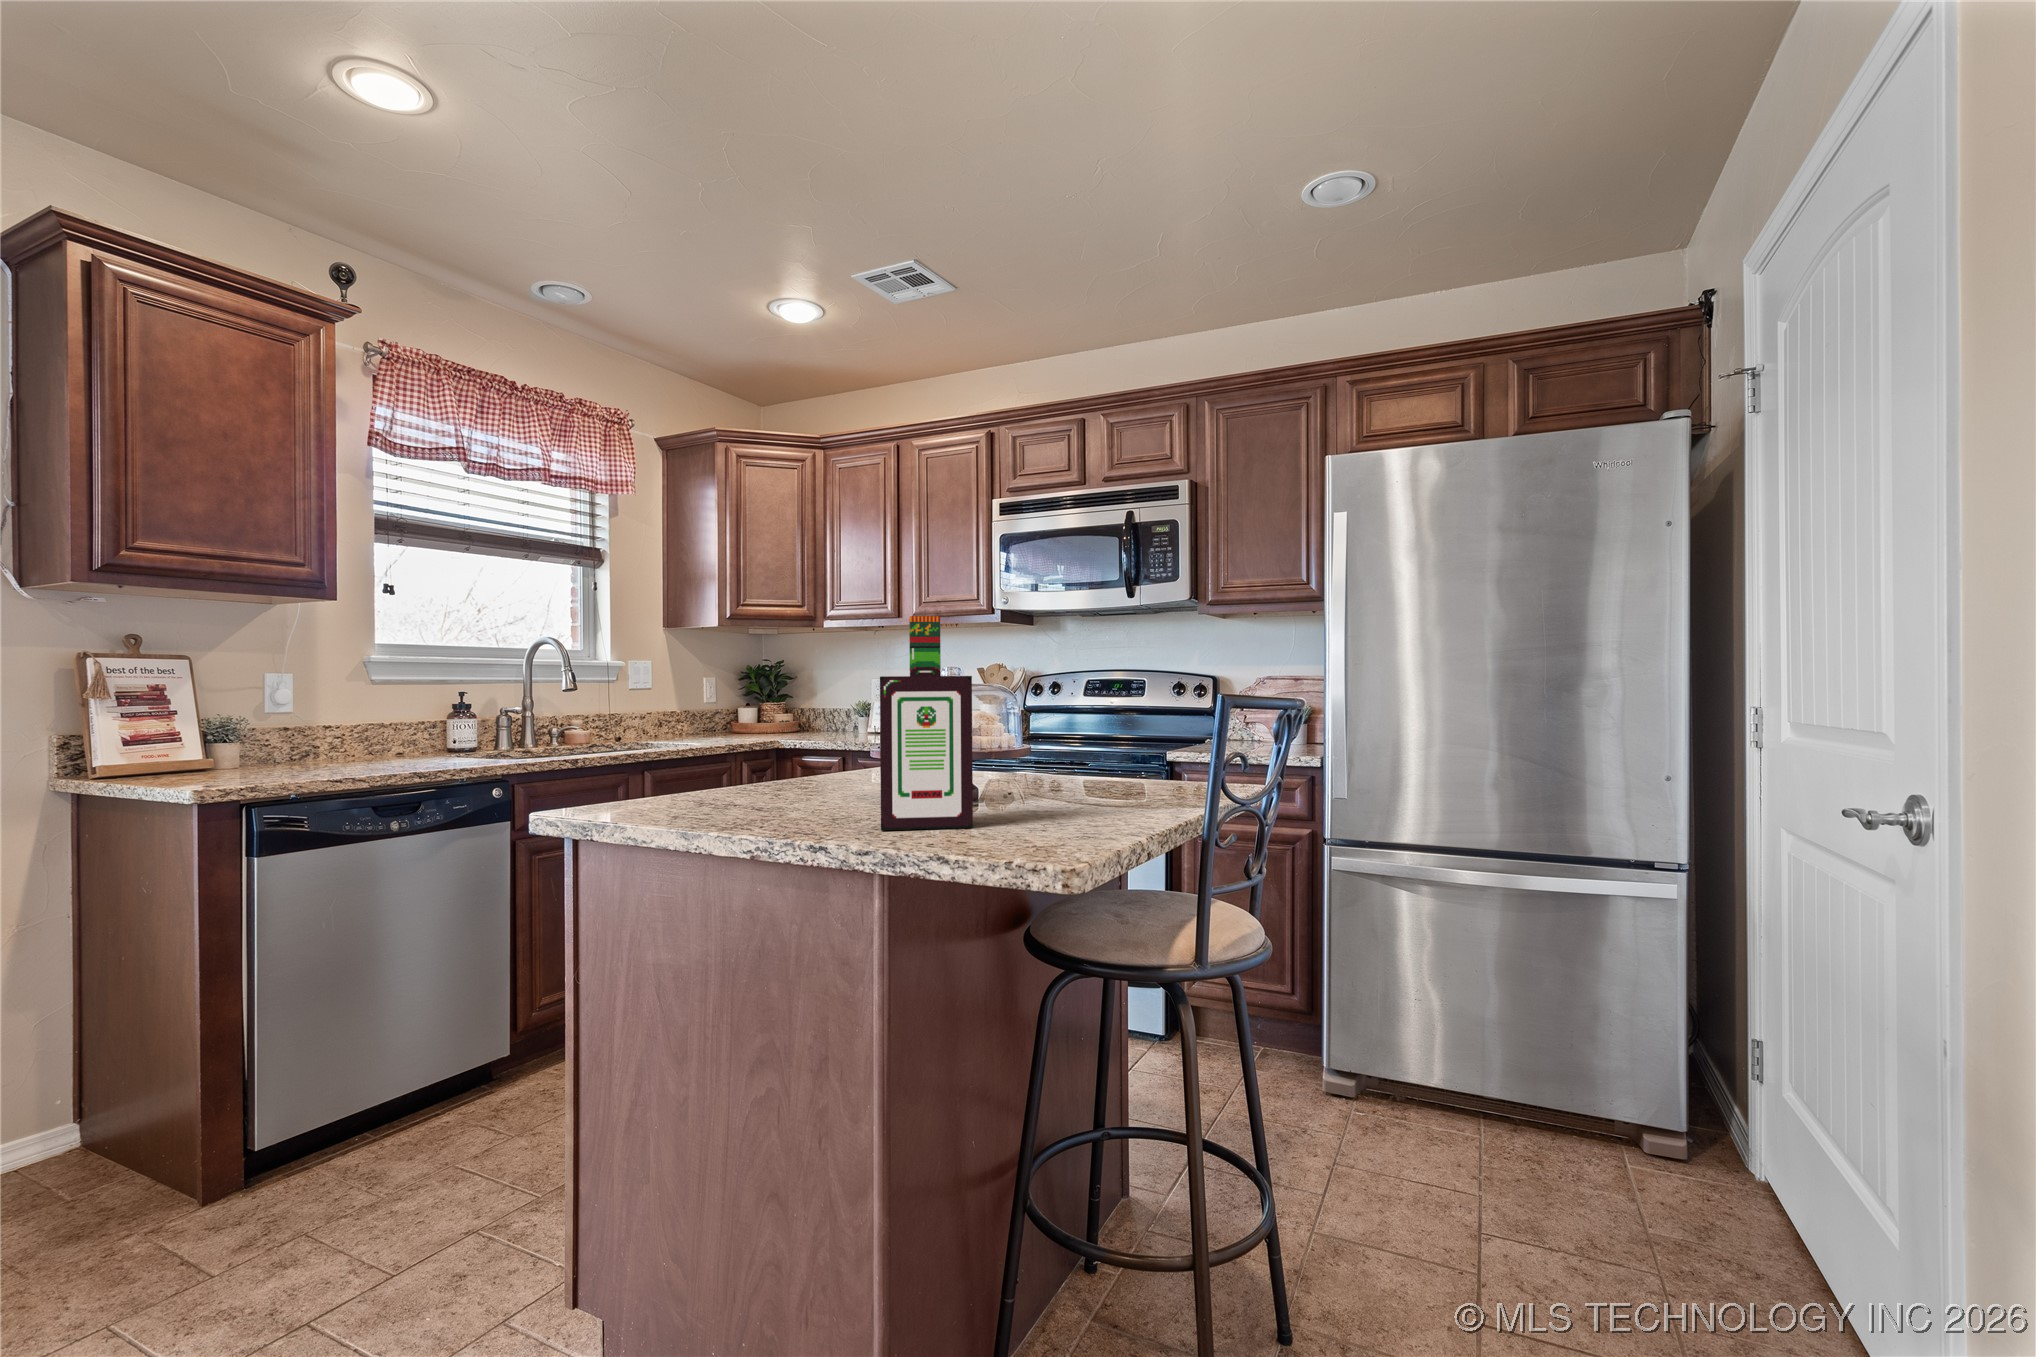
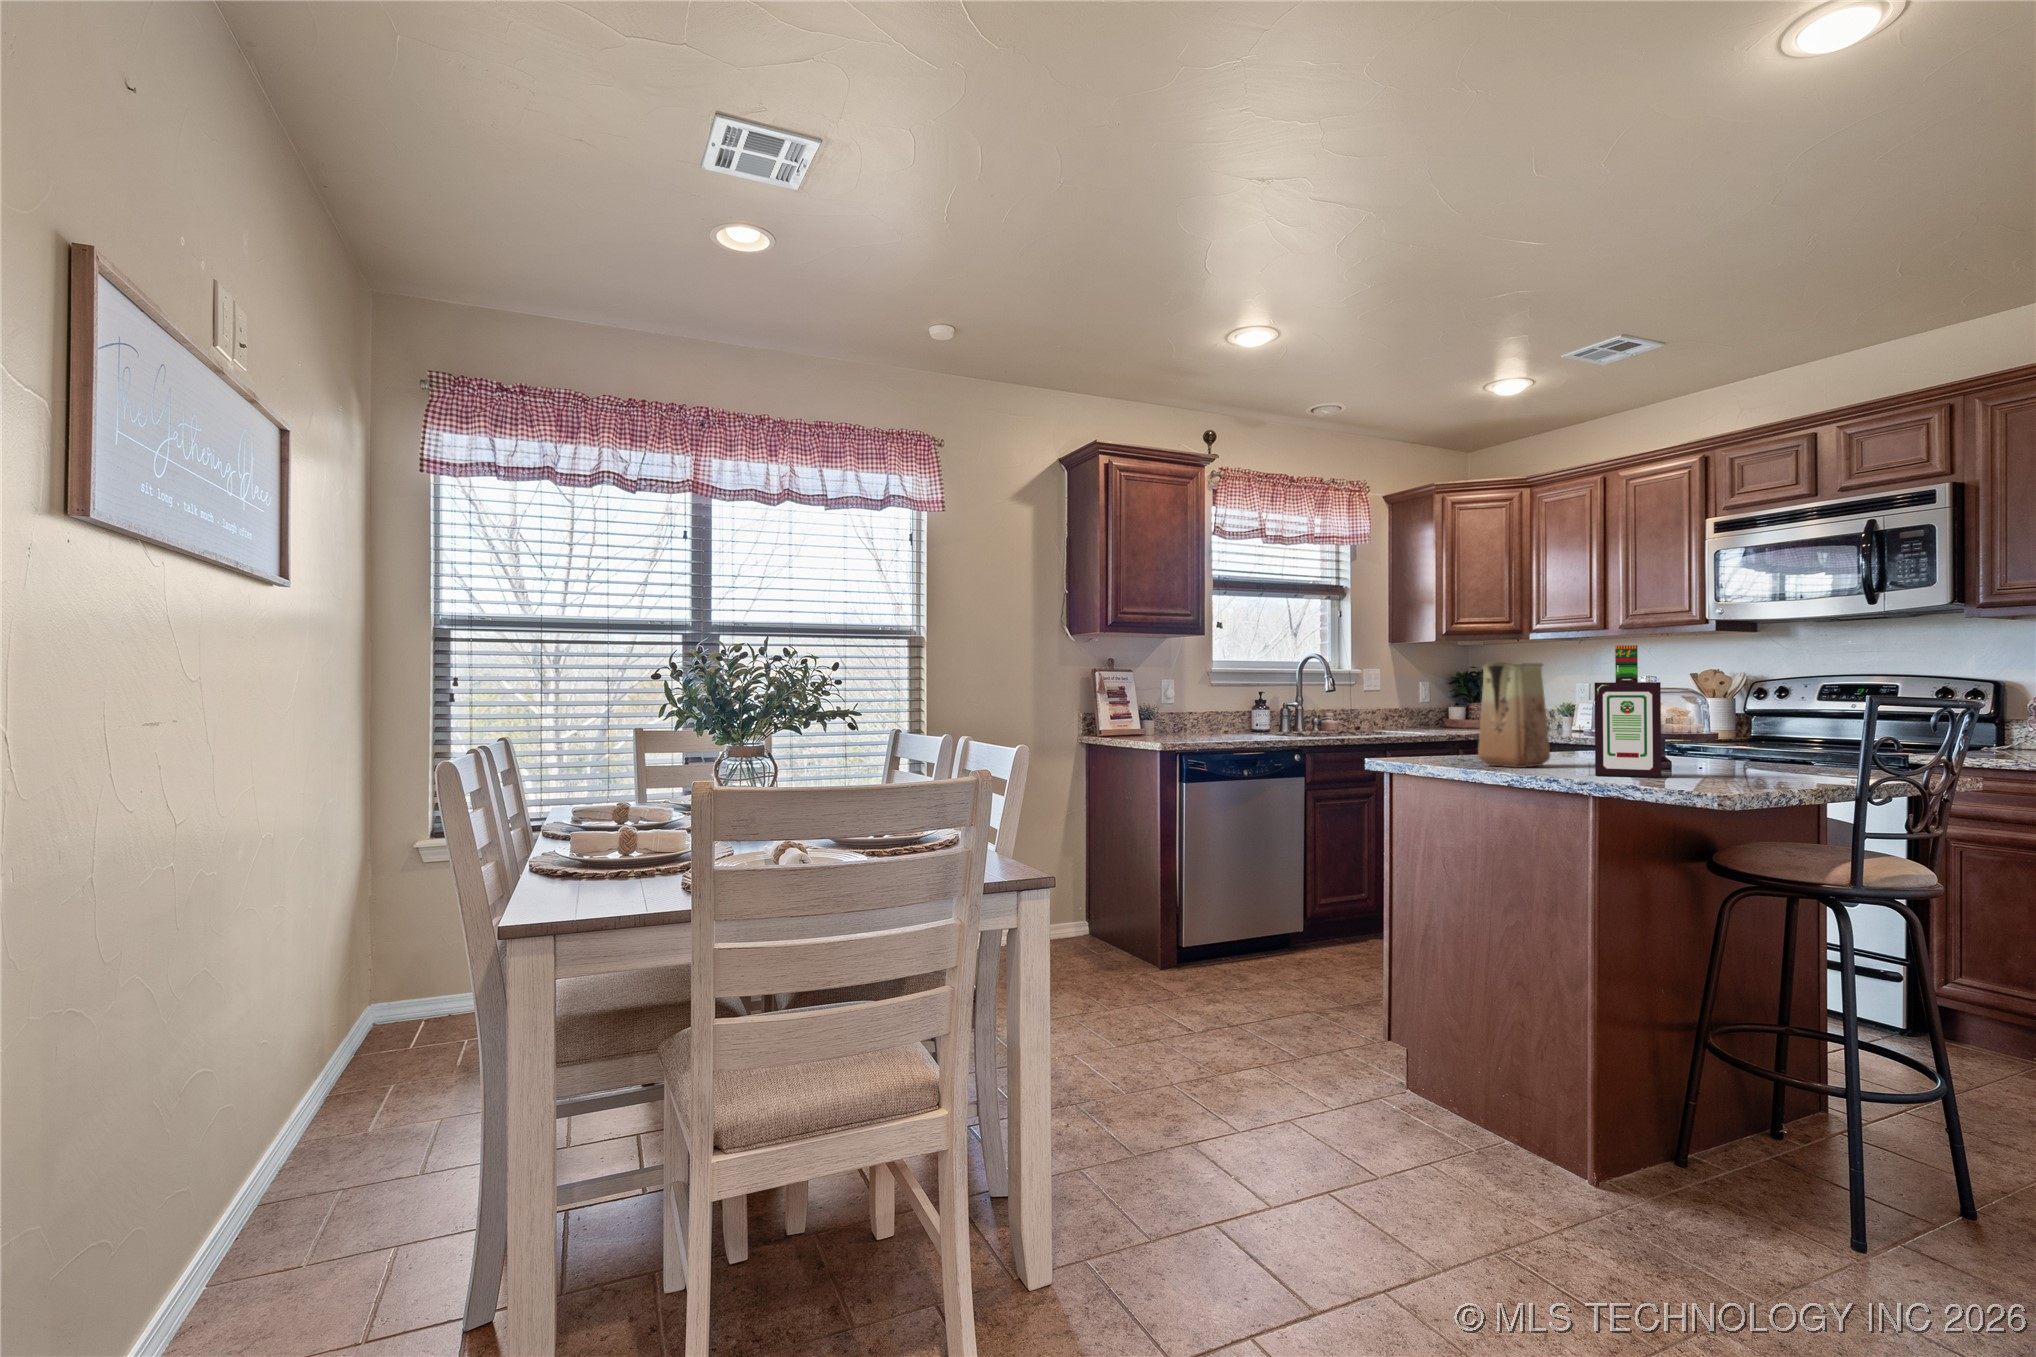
vase: none [717,643,822,813] -> present [1478,662,1550,768]

